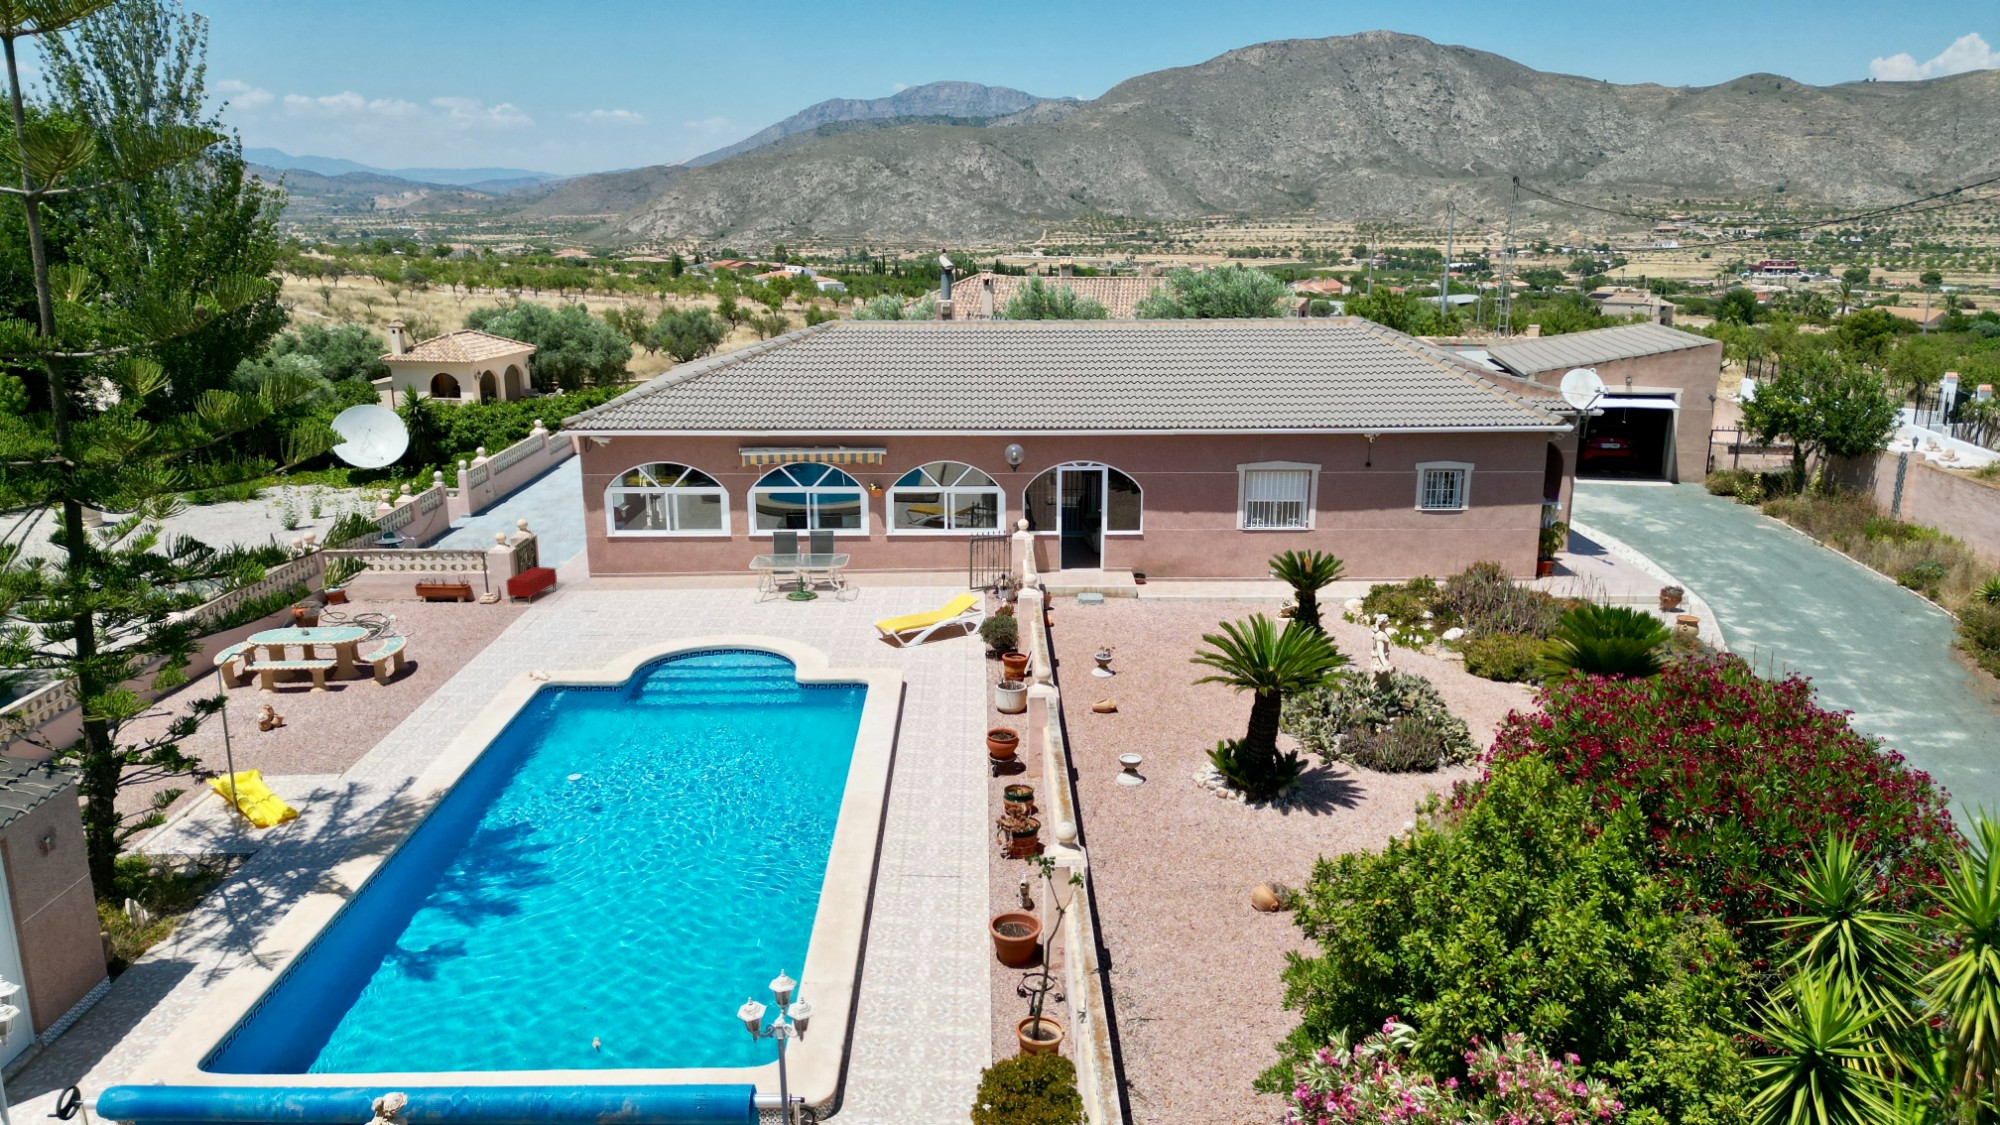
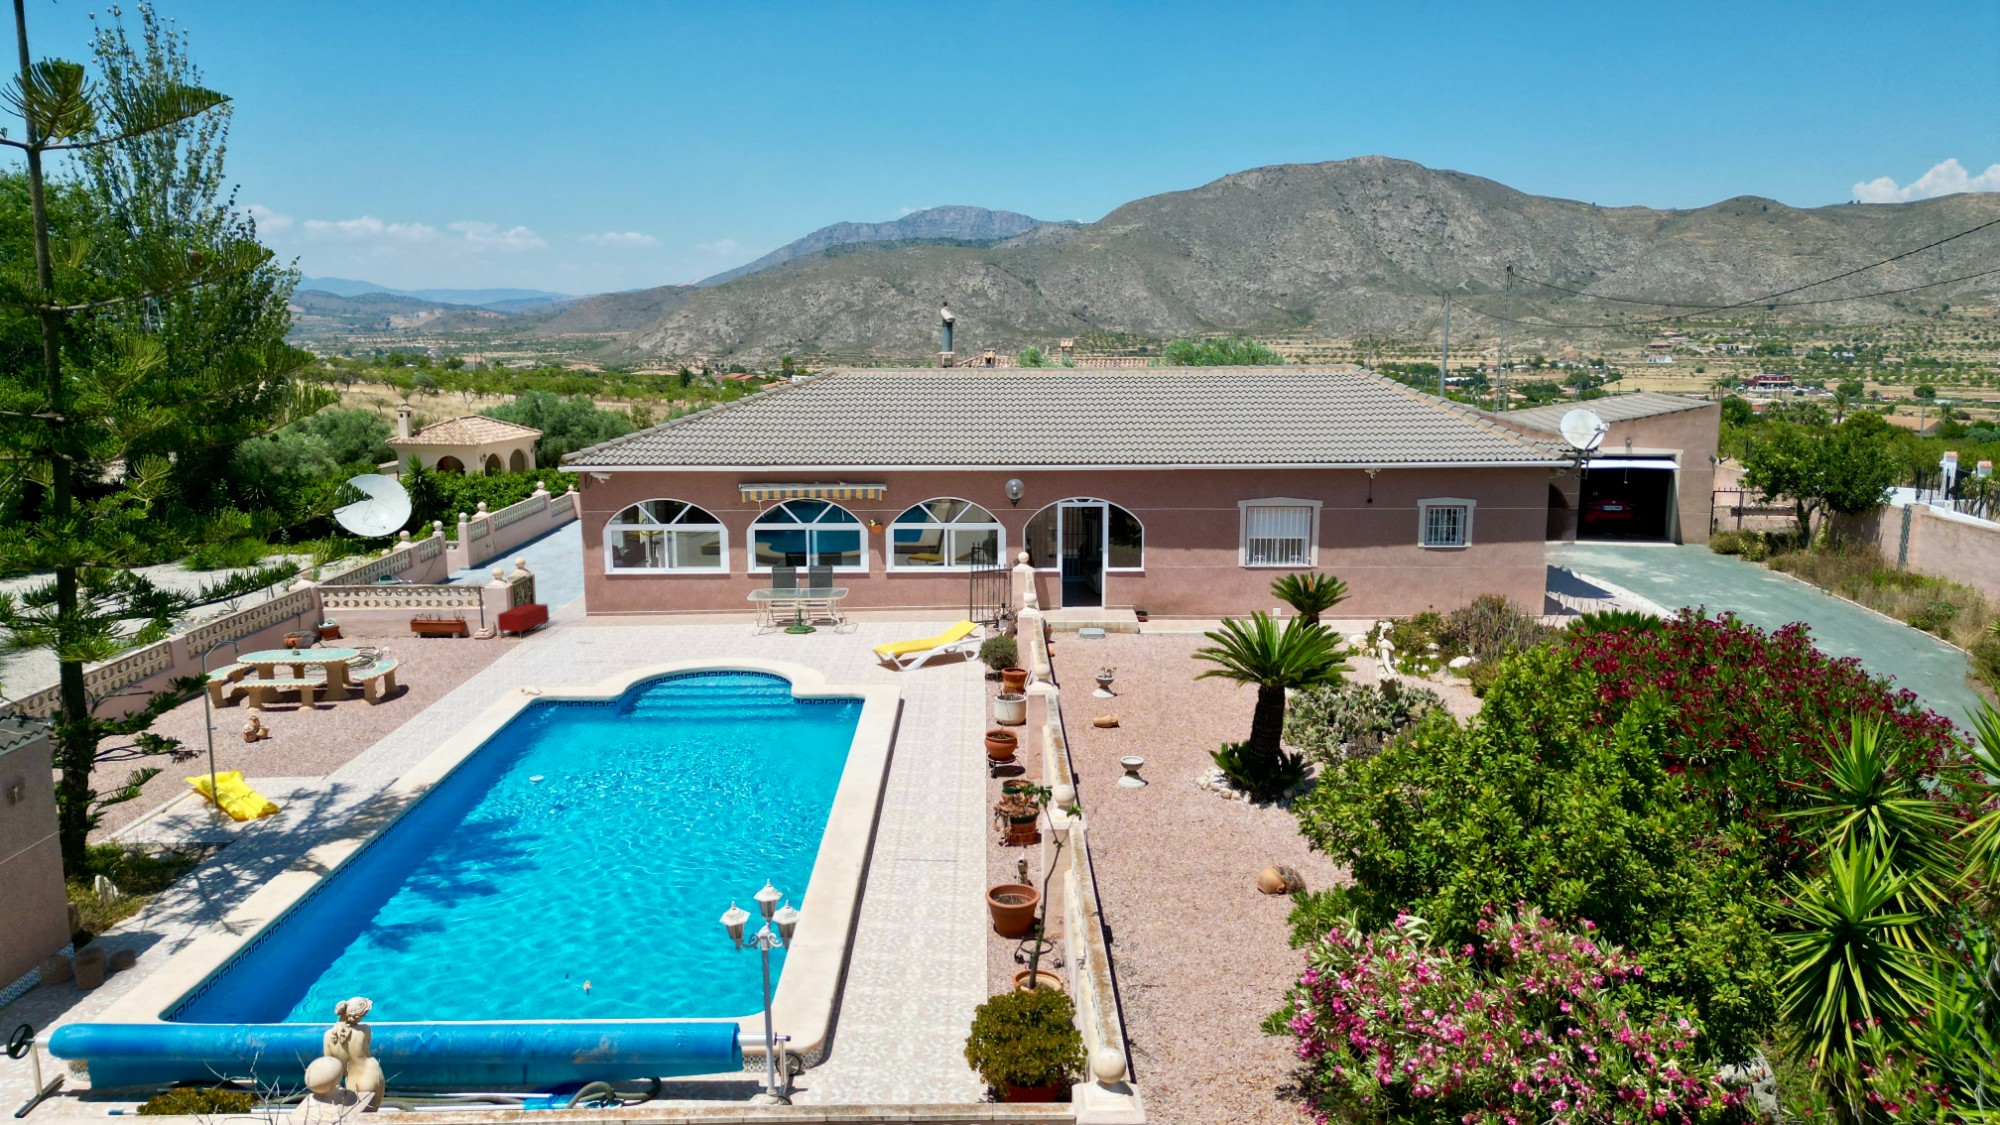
woven basket: none [73,982,168,1031] -> present [38,947,137,990]

